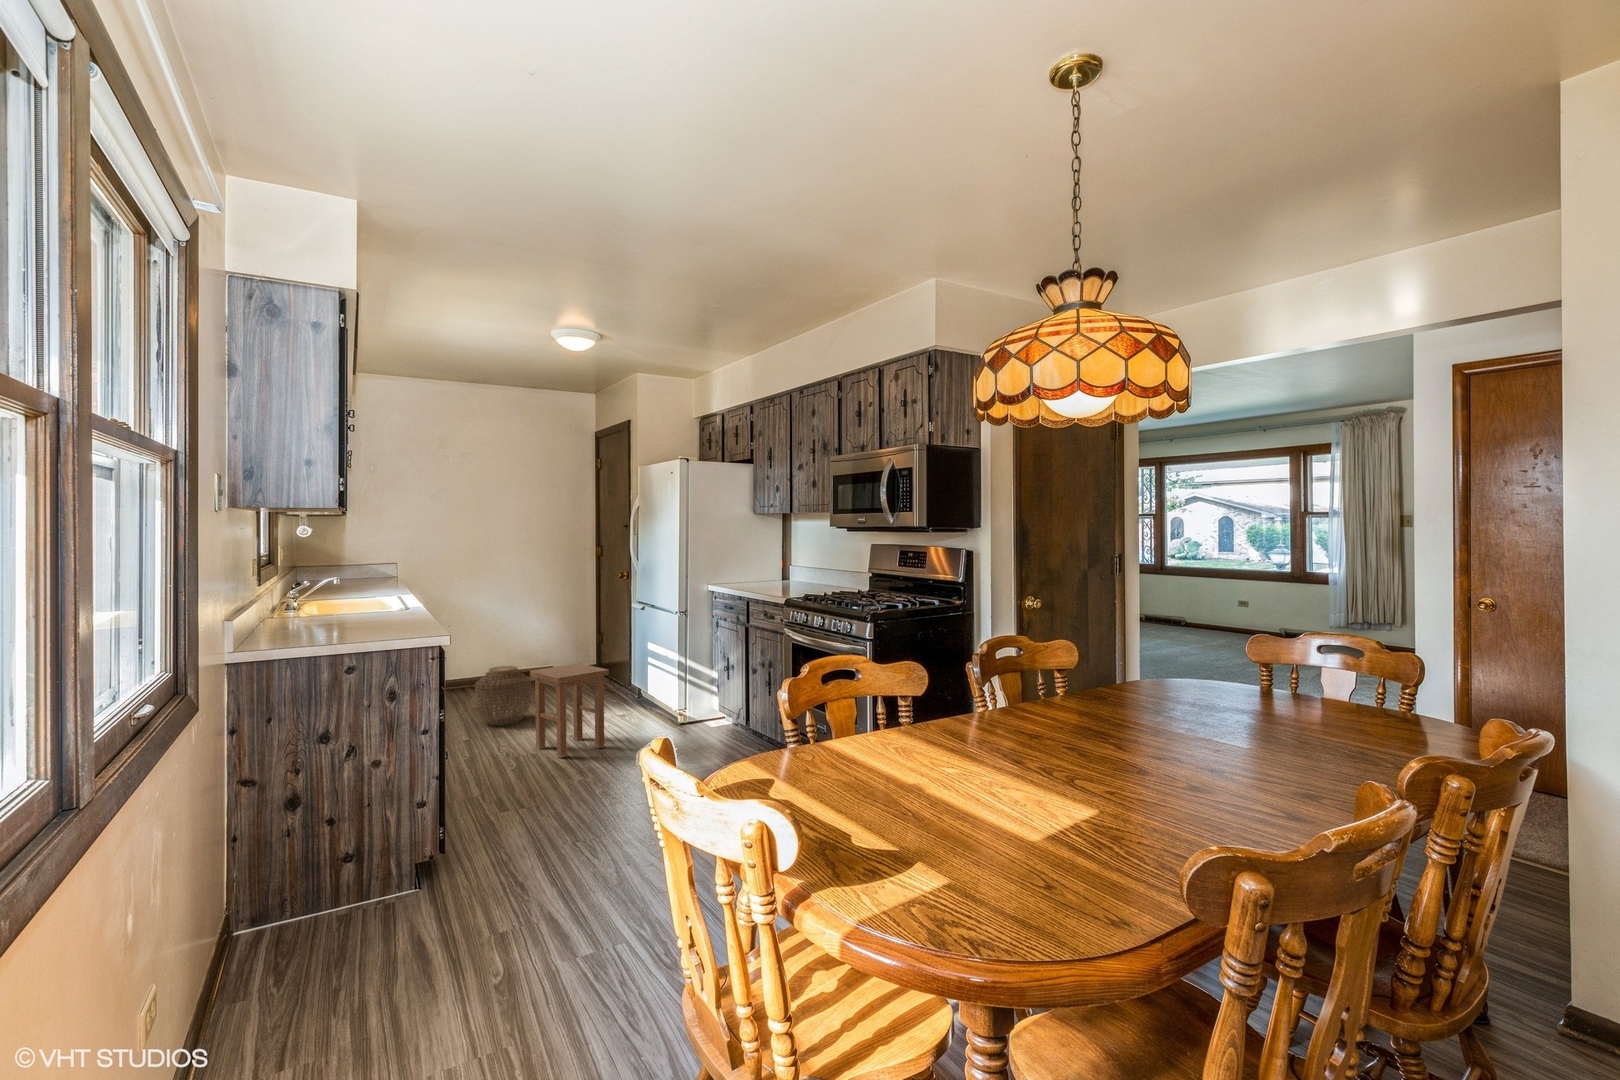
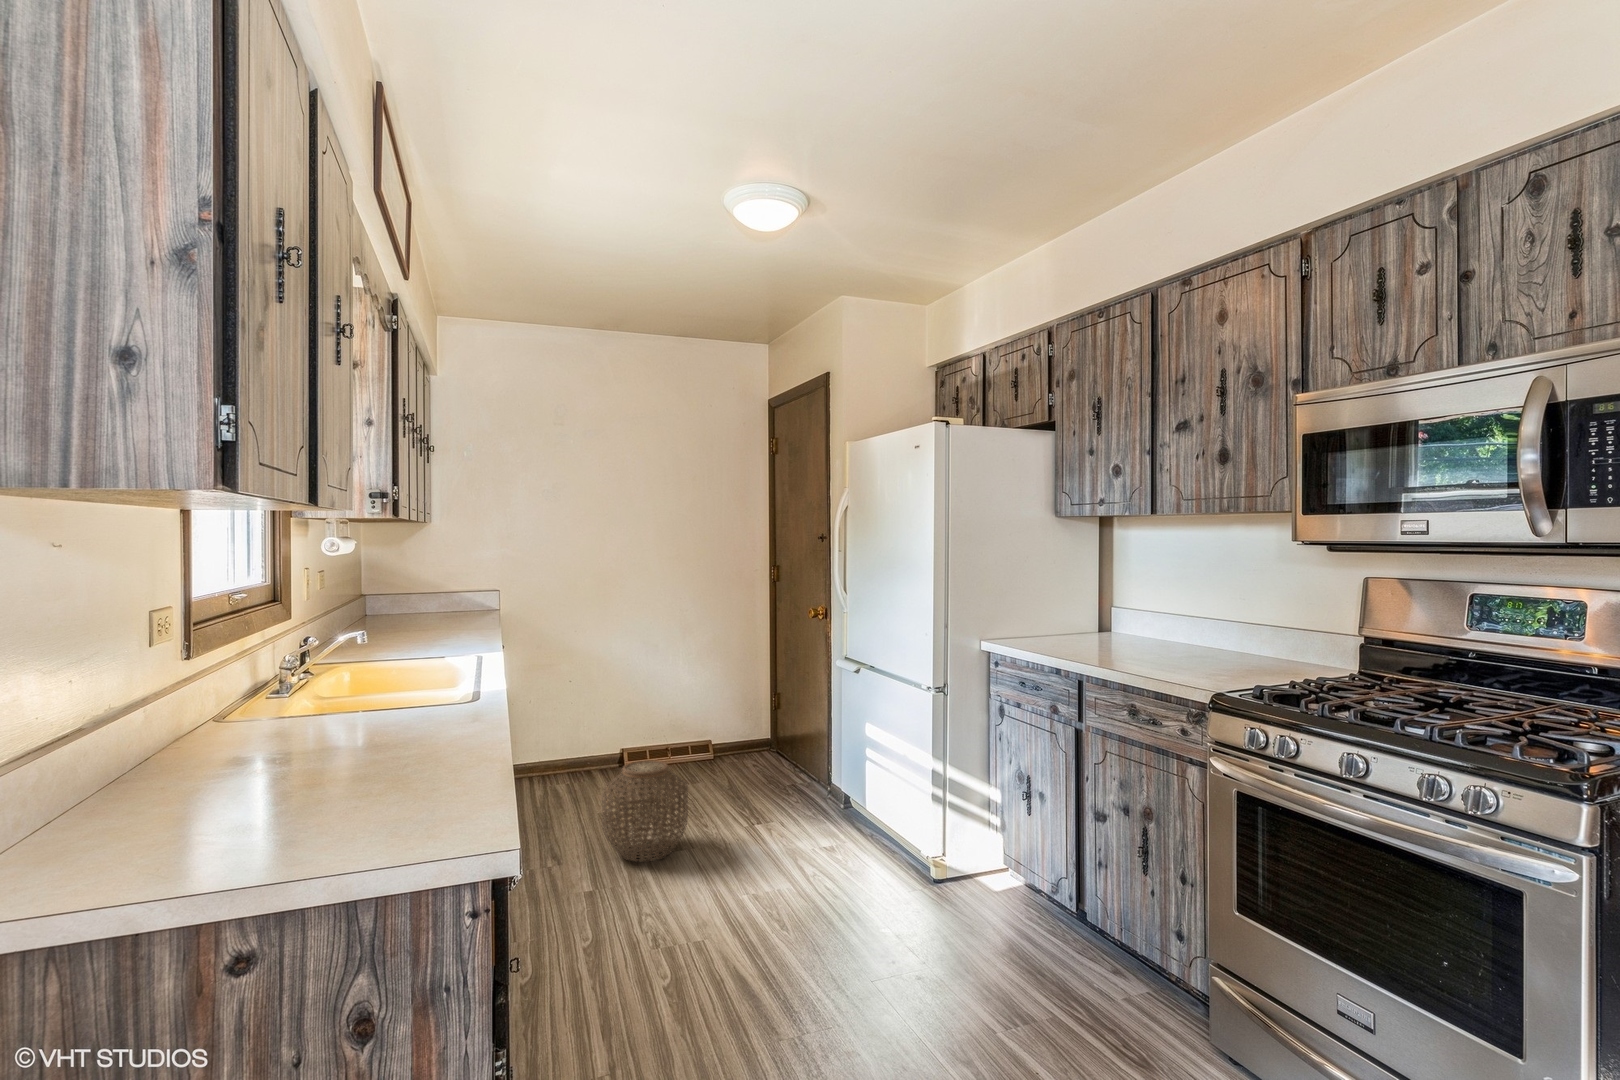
stool: present [530,663,609,758] -> none [692,775,829,966]

